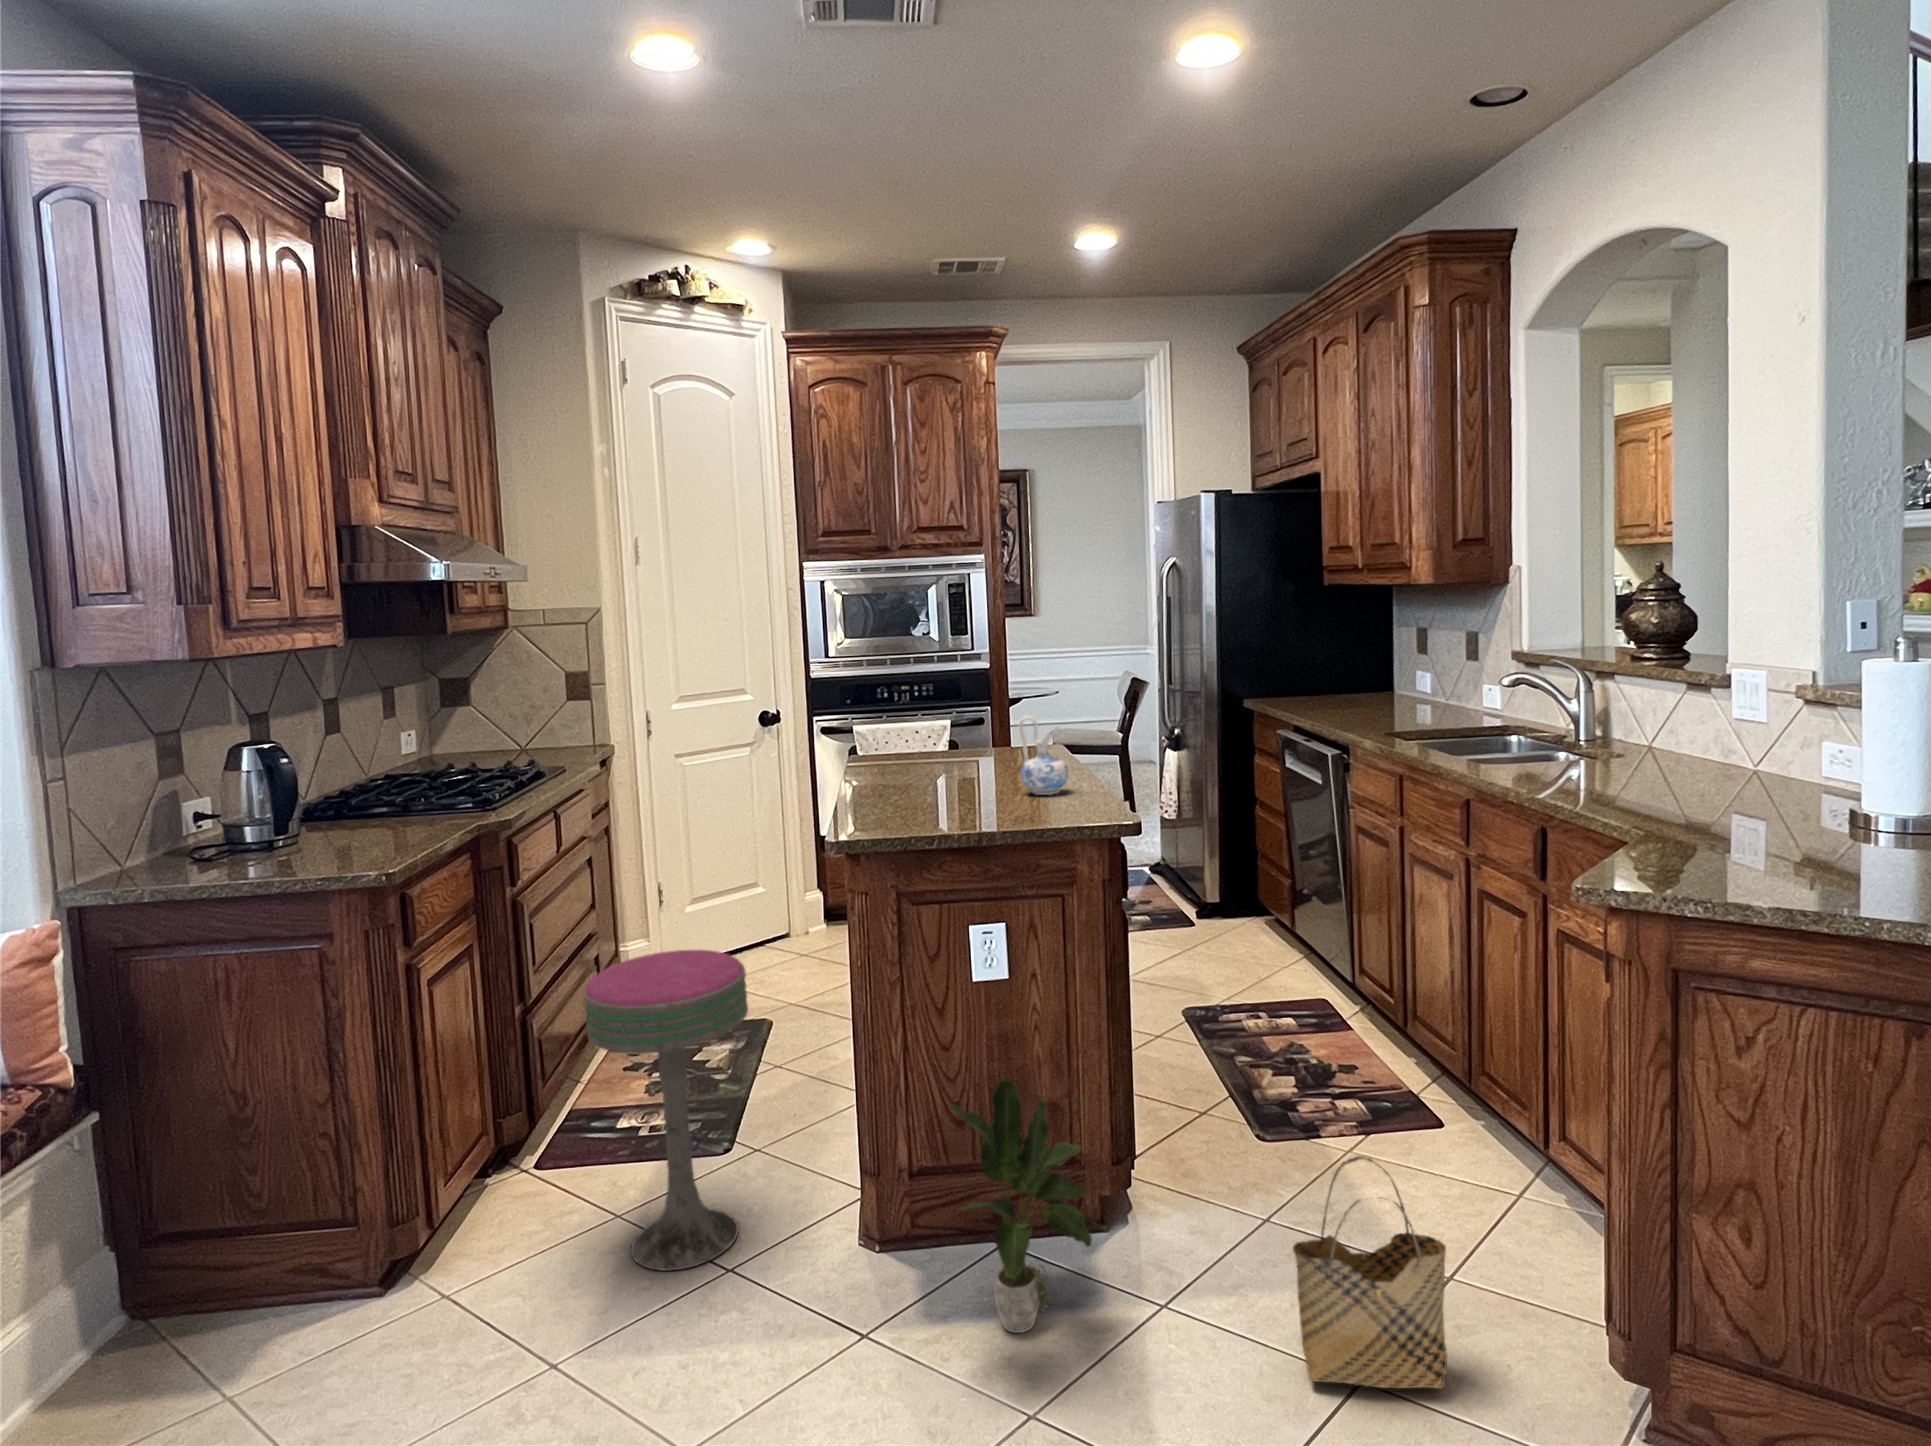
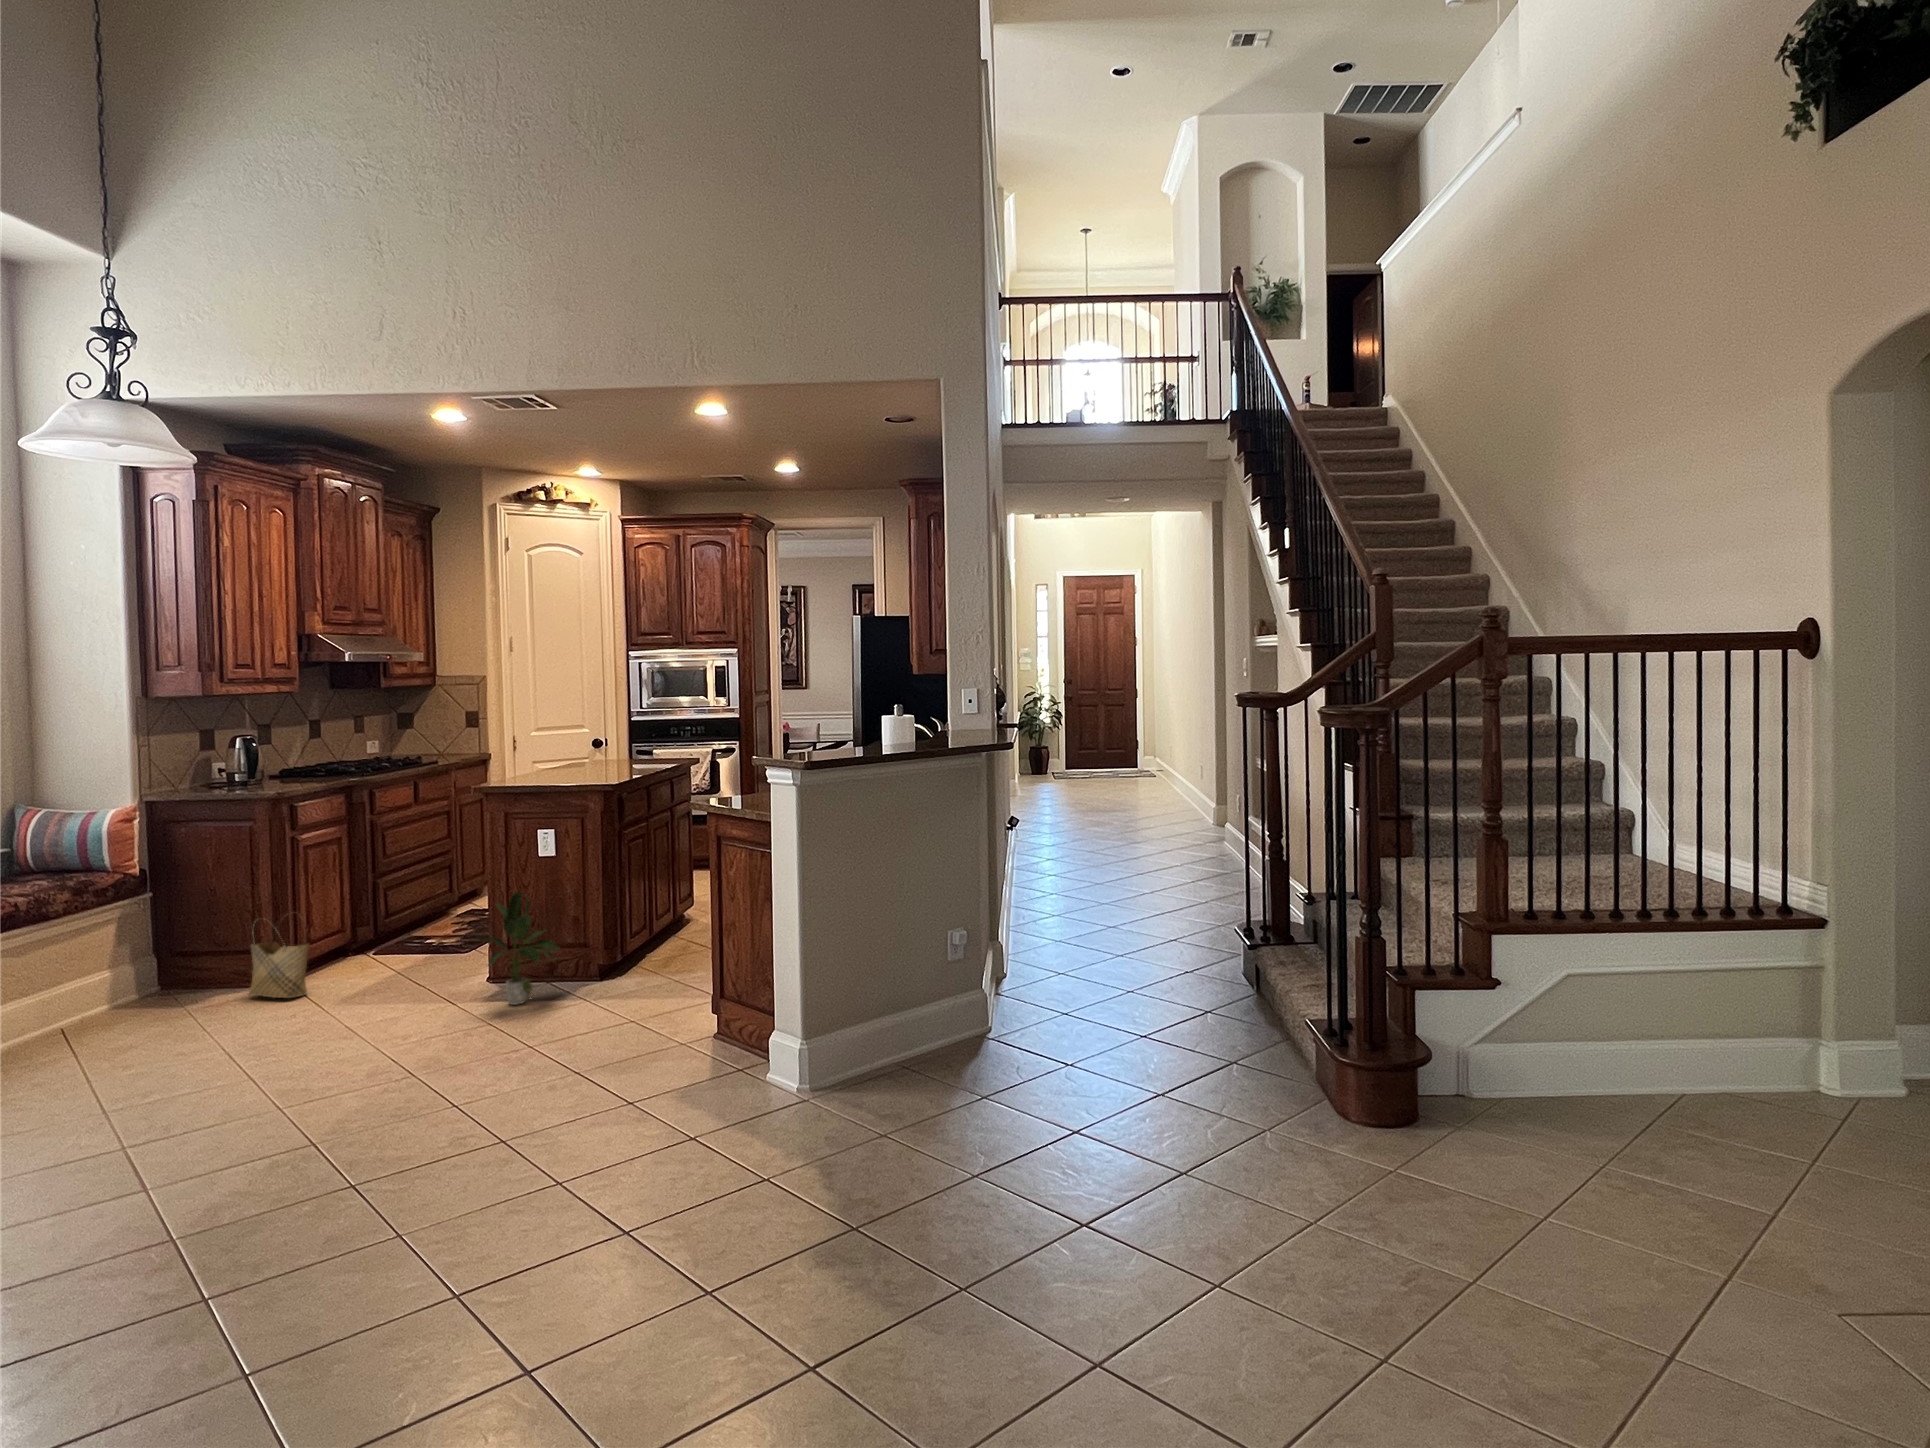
ceramic pitcher: present [1019,716,1068,795] -> none [593,734,618,773]
bar stool: present [584,950,748,1271] -> none [363,842,448,985]
woven basket: present [1293,1156,1447,1389] -> present [249,913,309,998]

